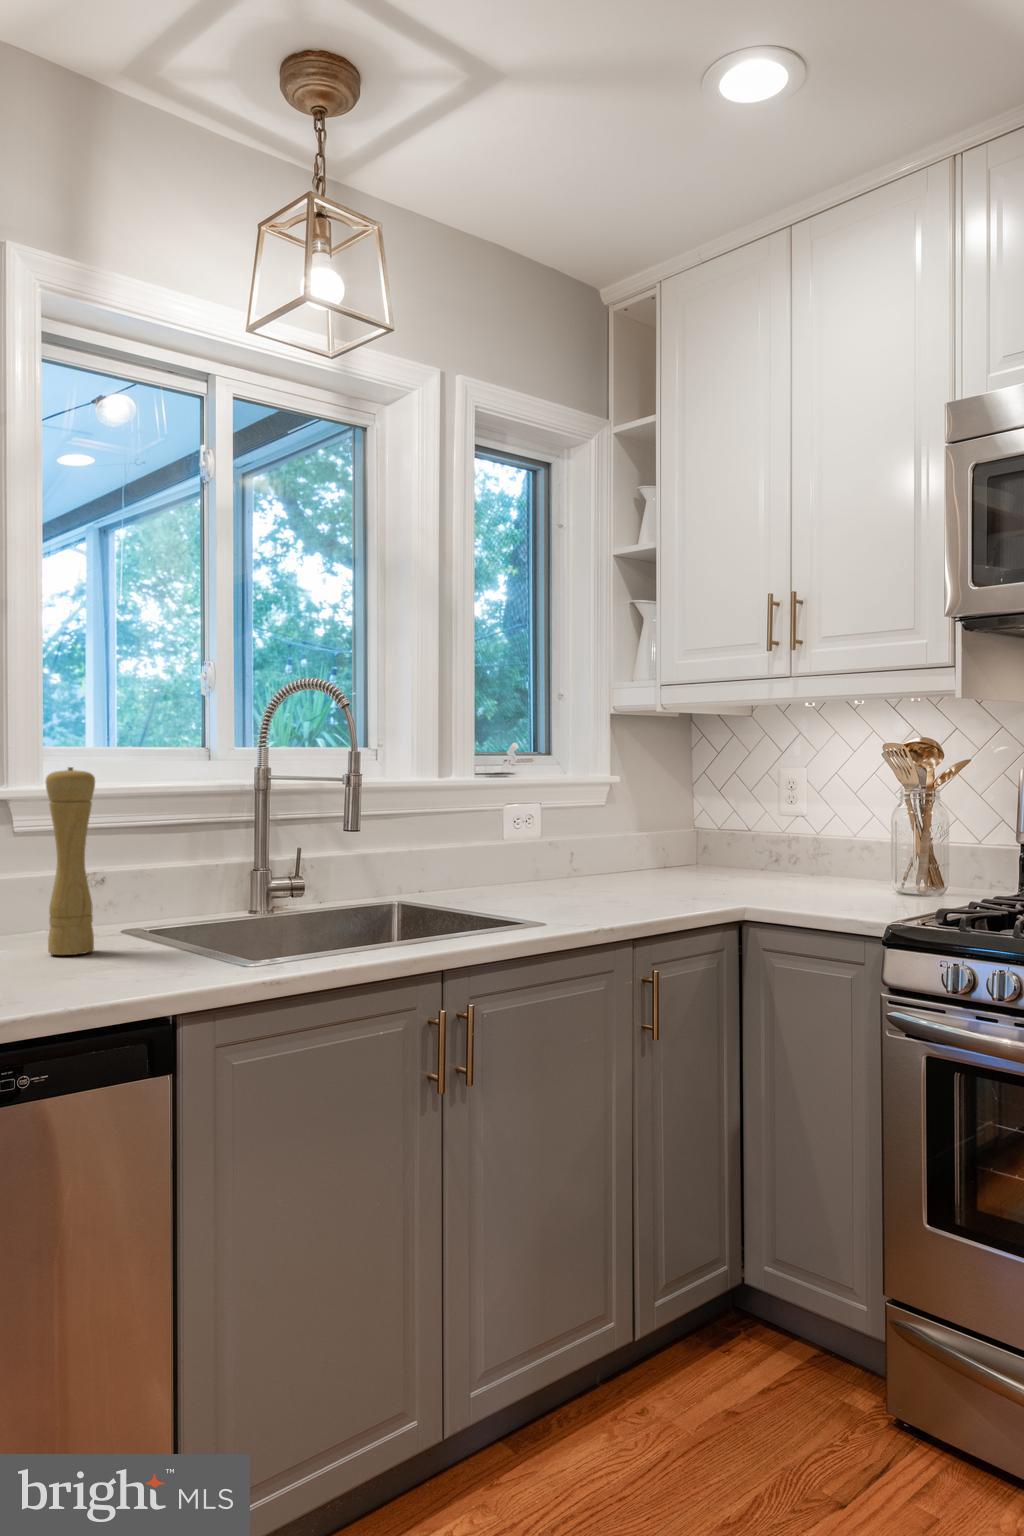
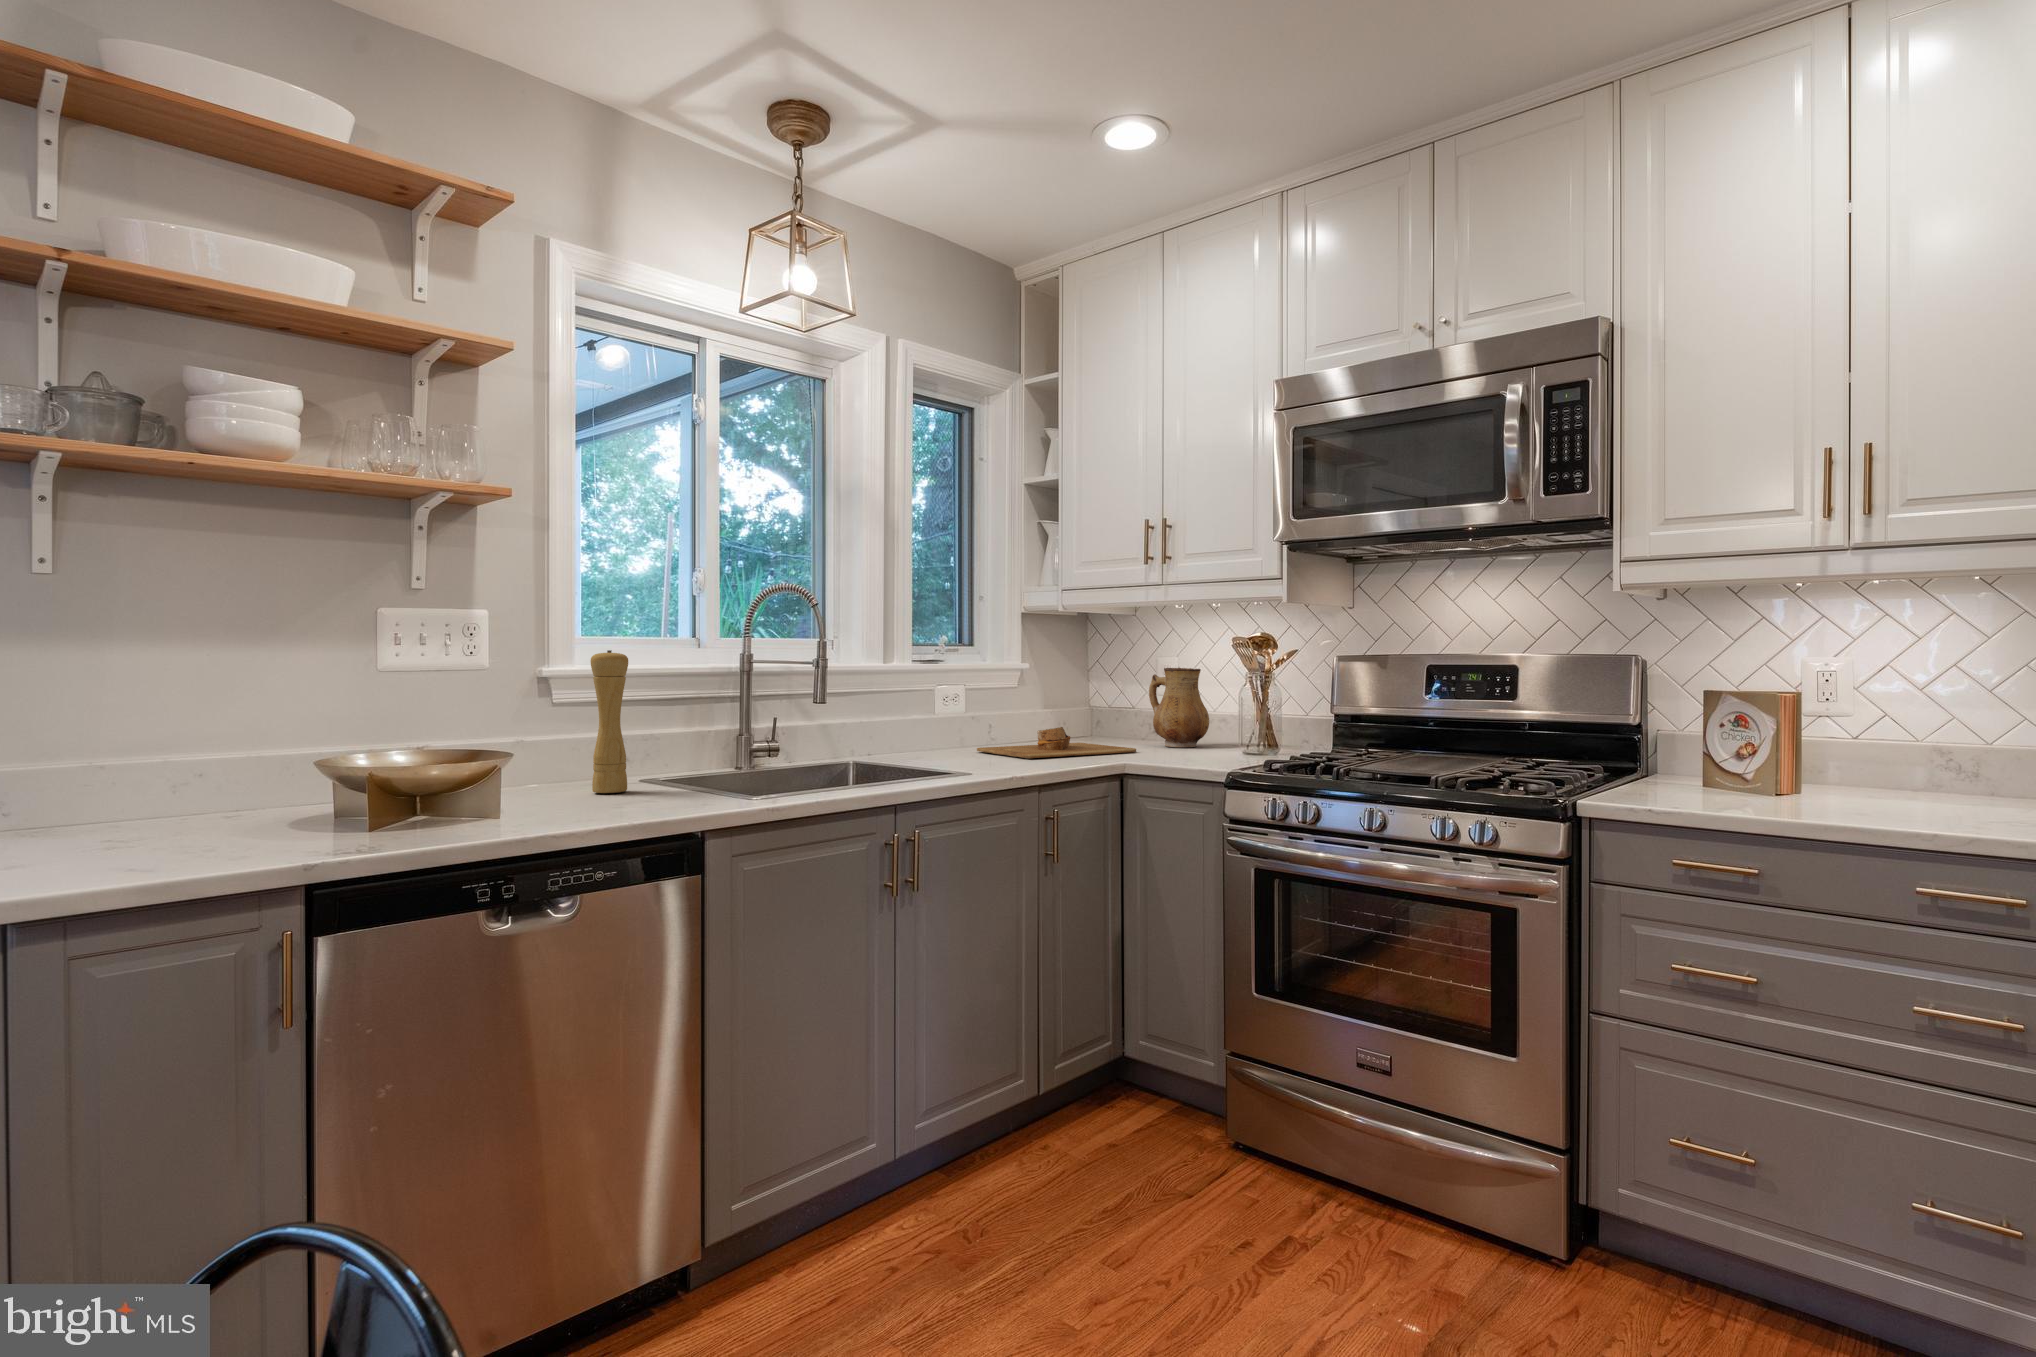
ceramic pitcher: none [771,781,850,882] -> present [1149,668,1209,747]
cutting board: none [554,857,758,900] -> present [977,727,1136,759]

